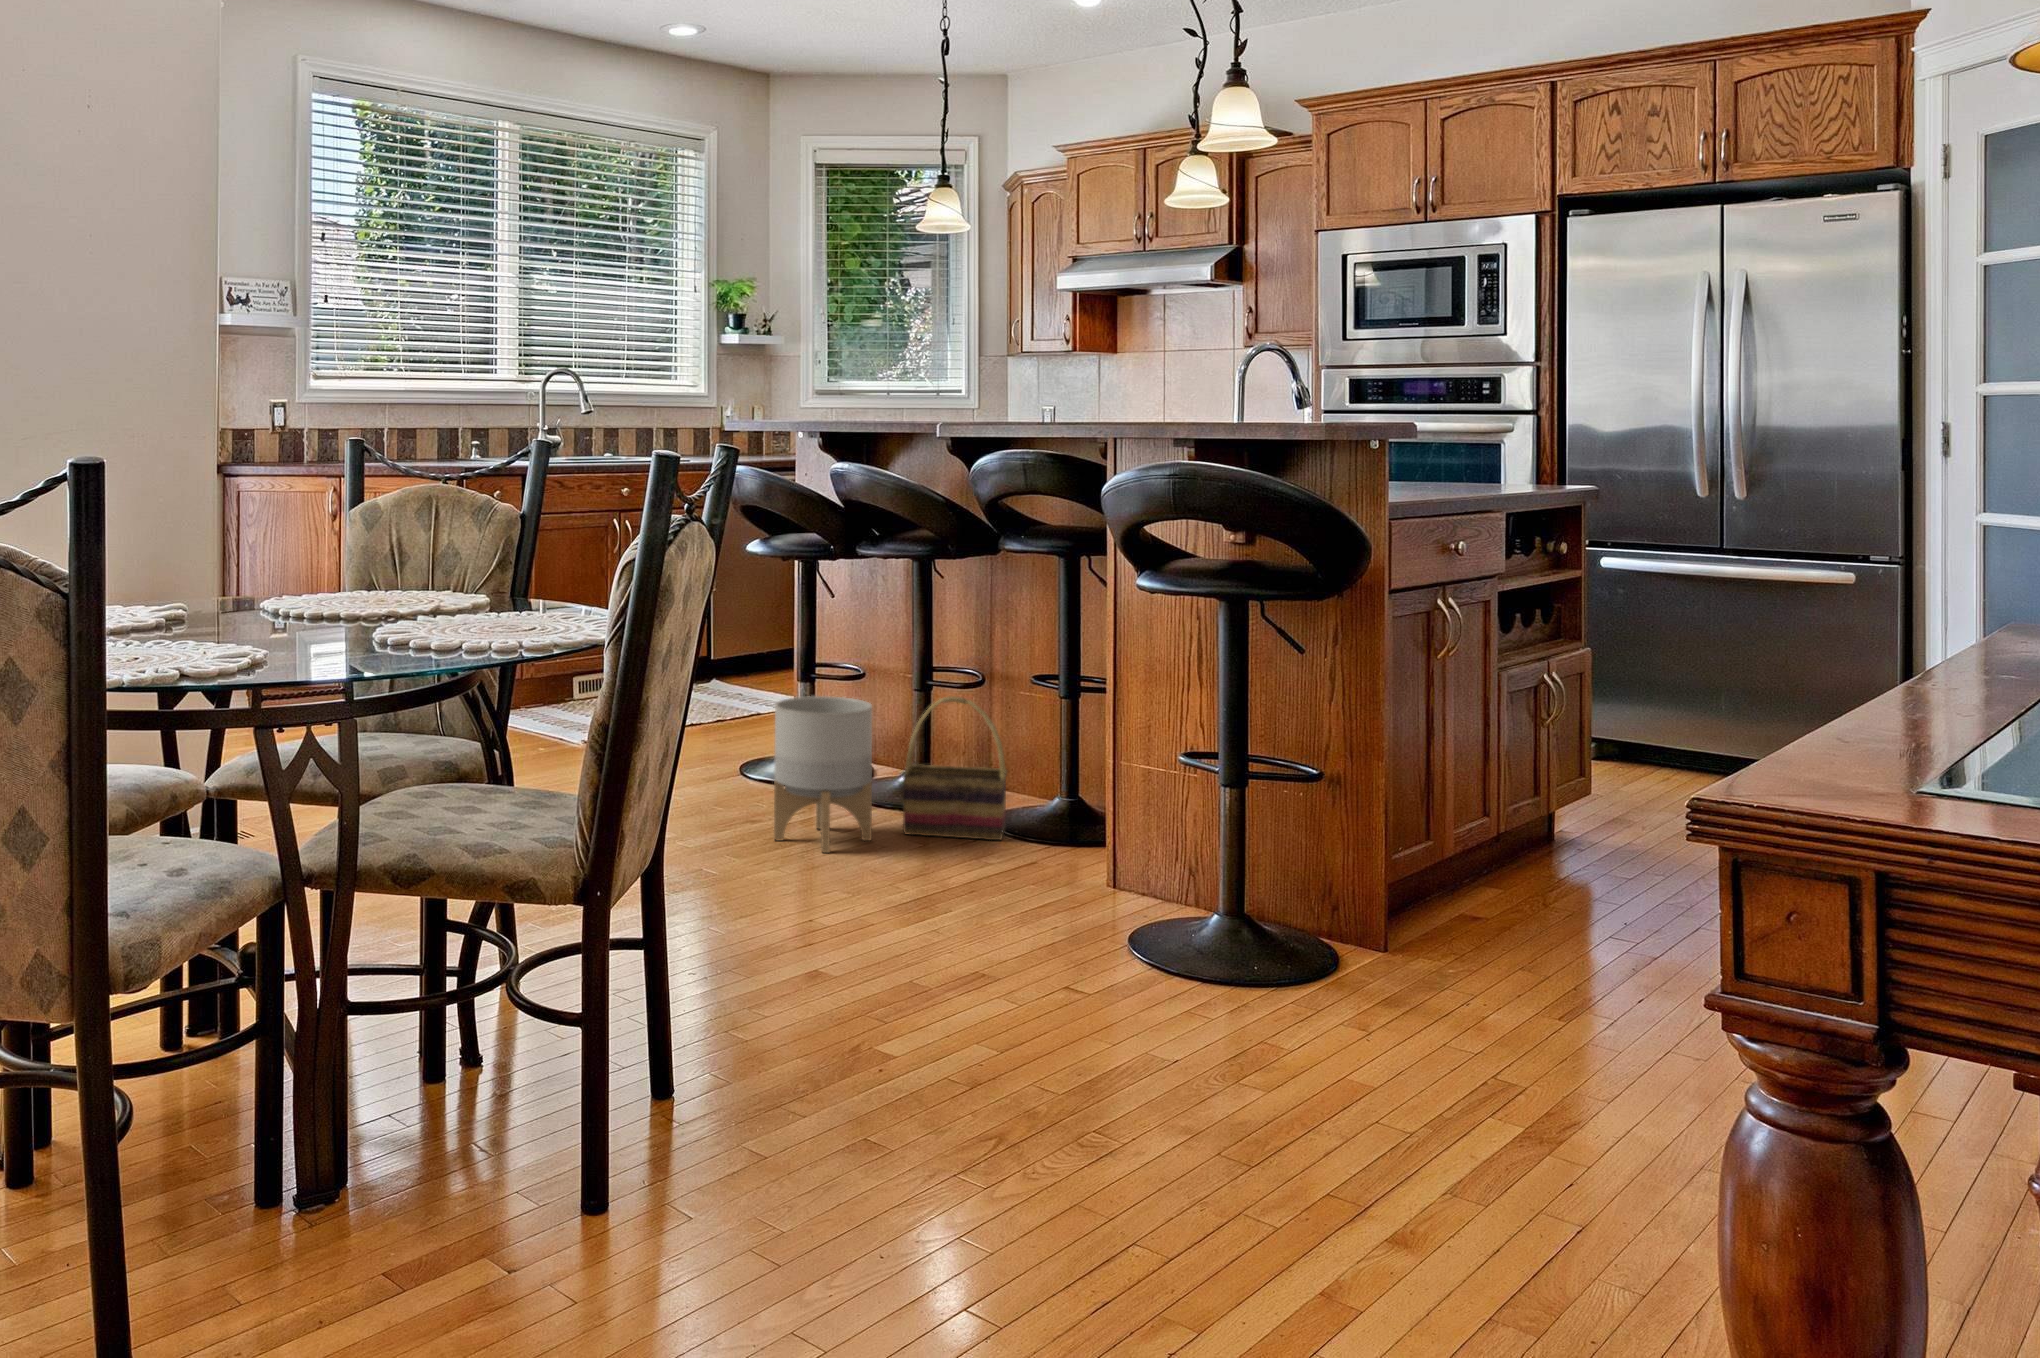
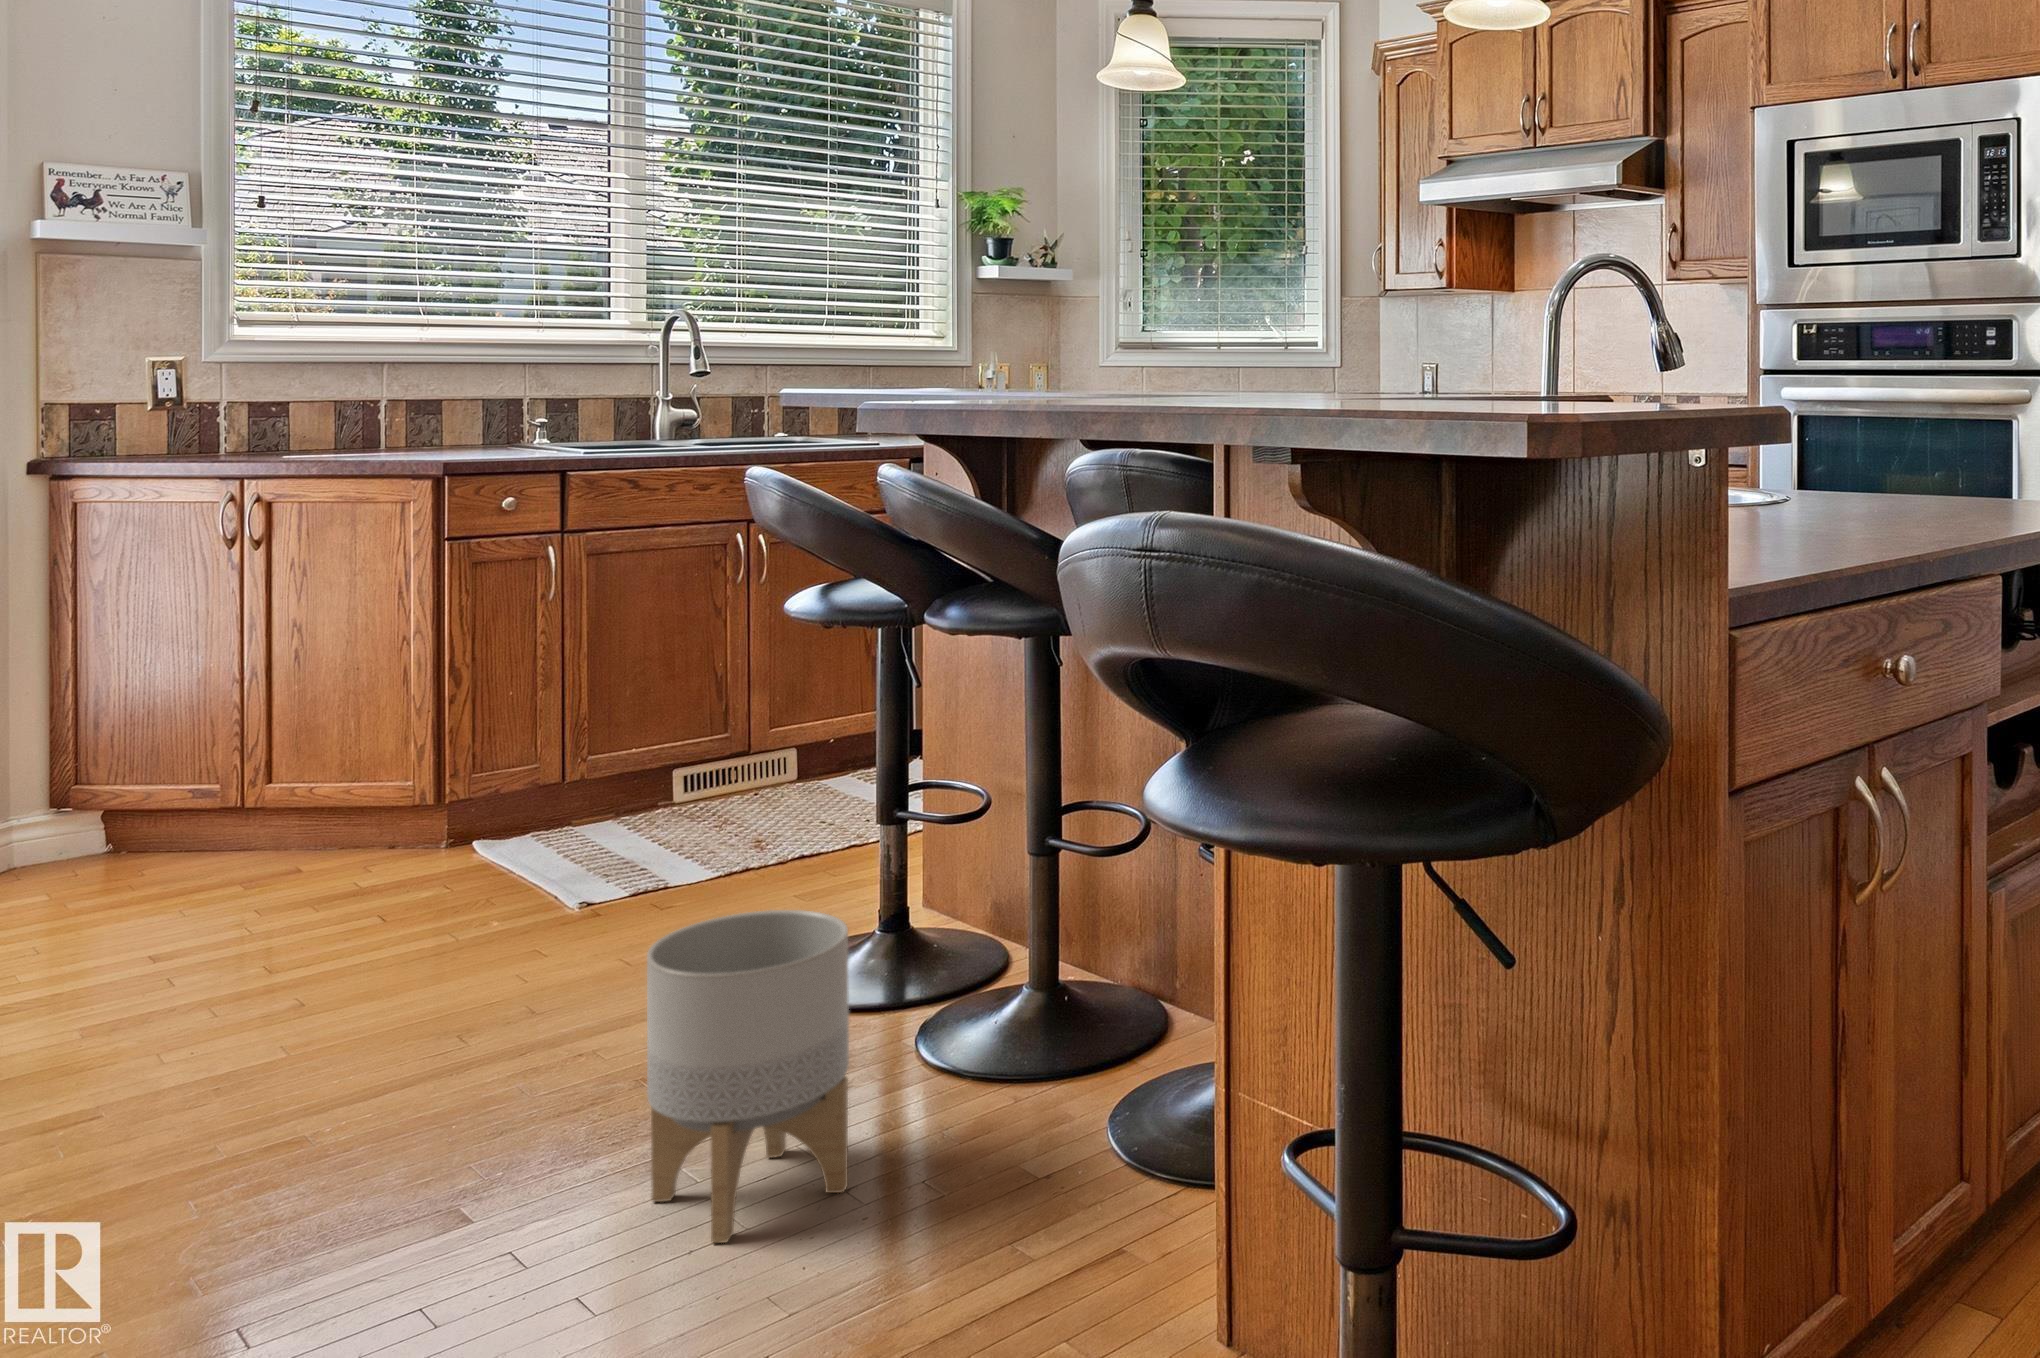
basket: present [903,696,1007,840] -> none [918,904,1130,1179]

